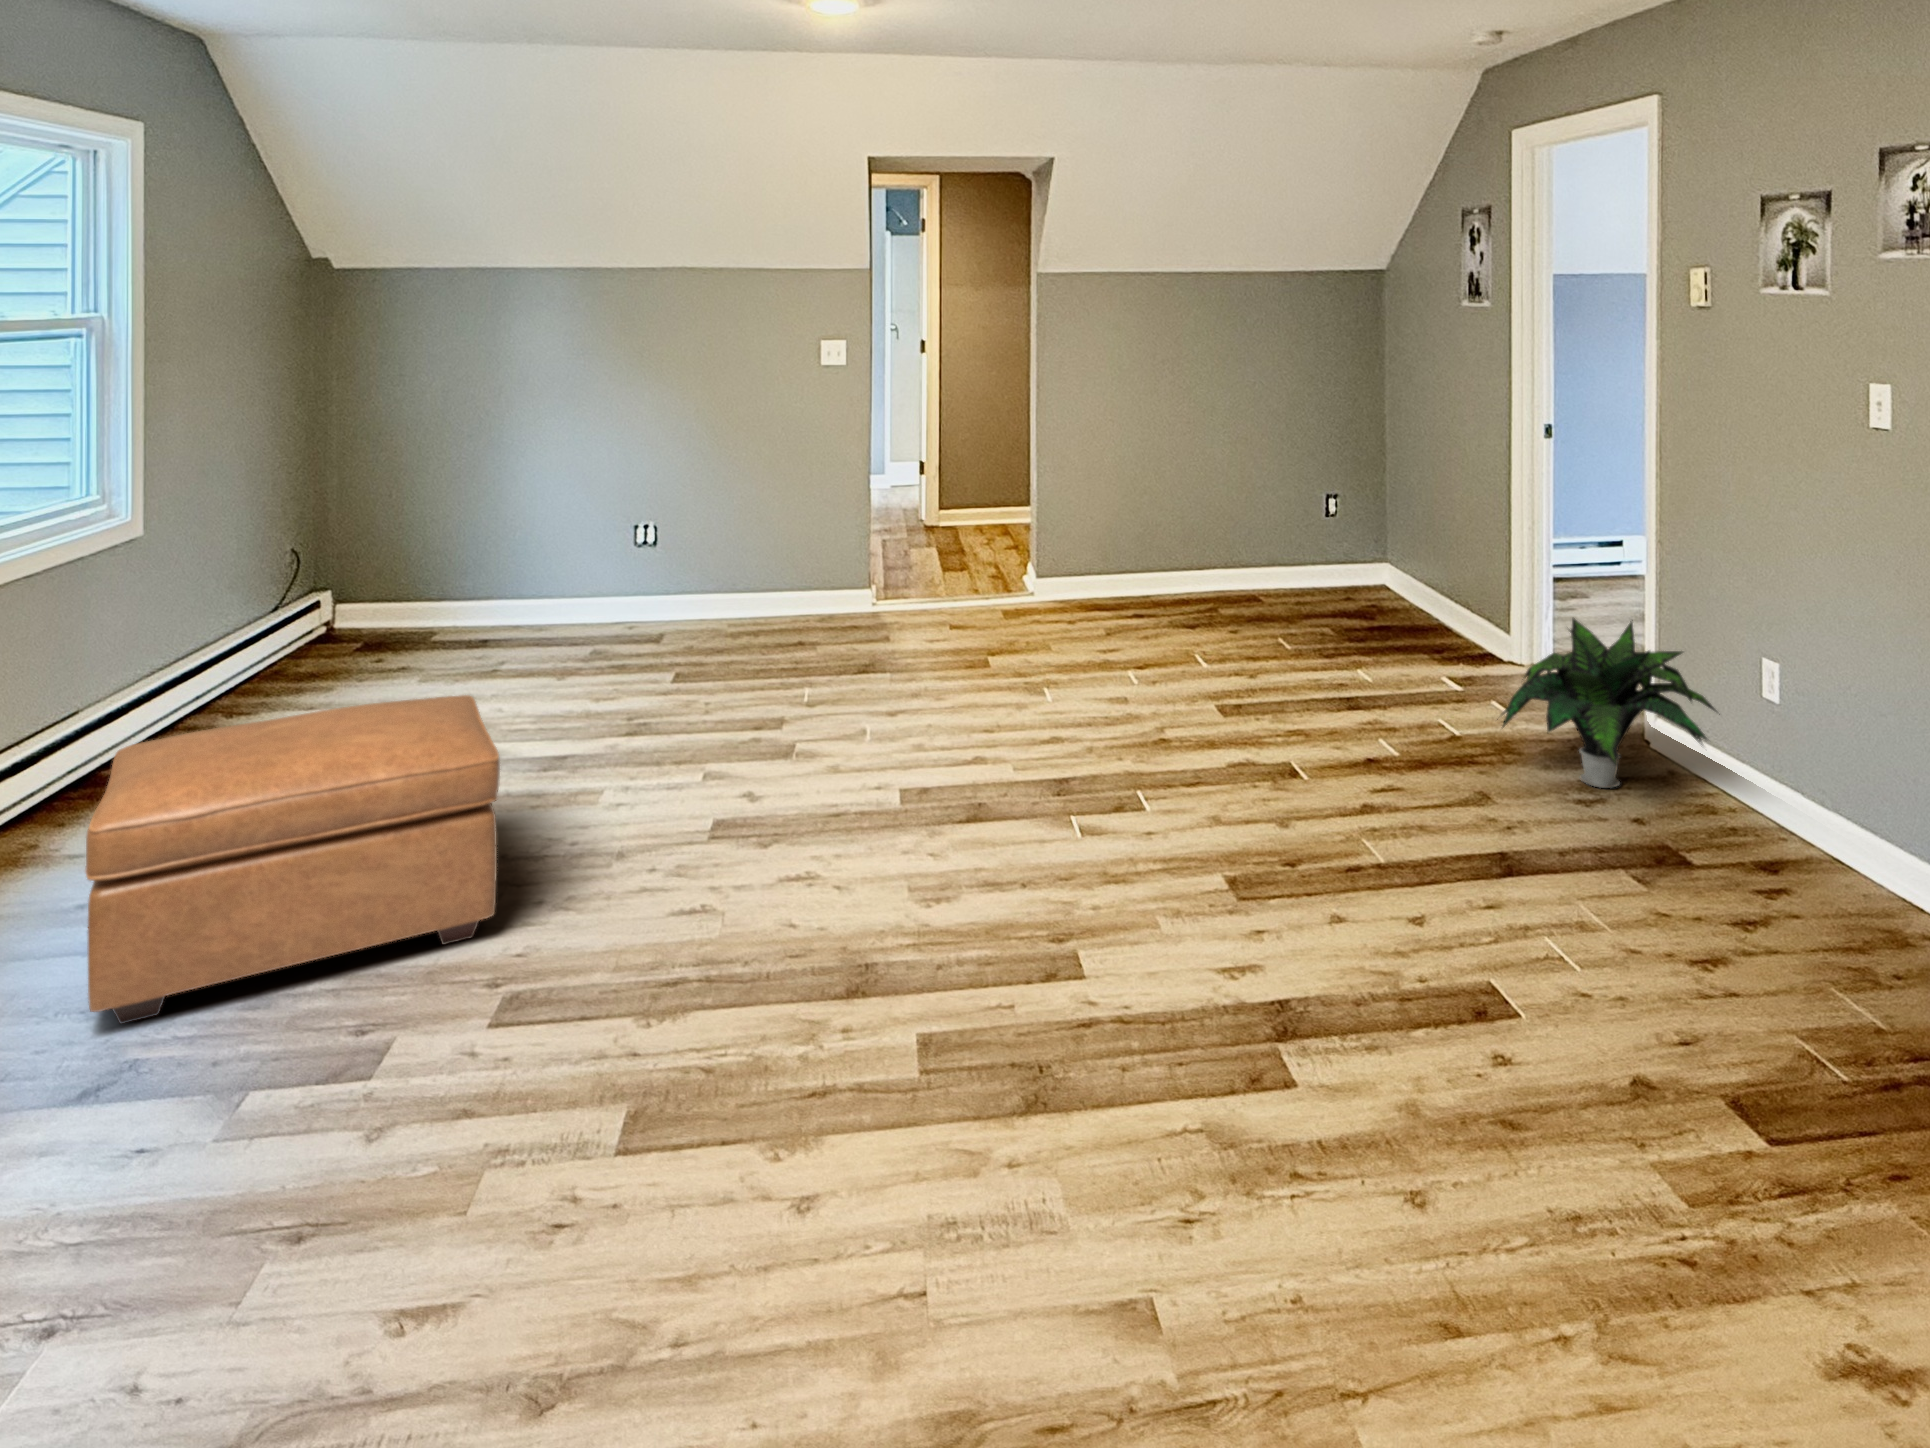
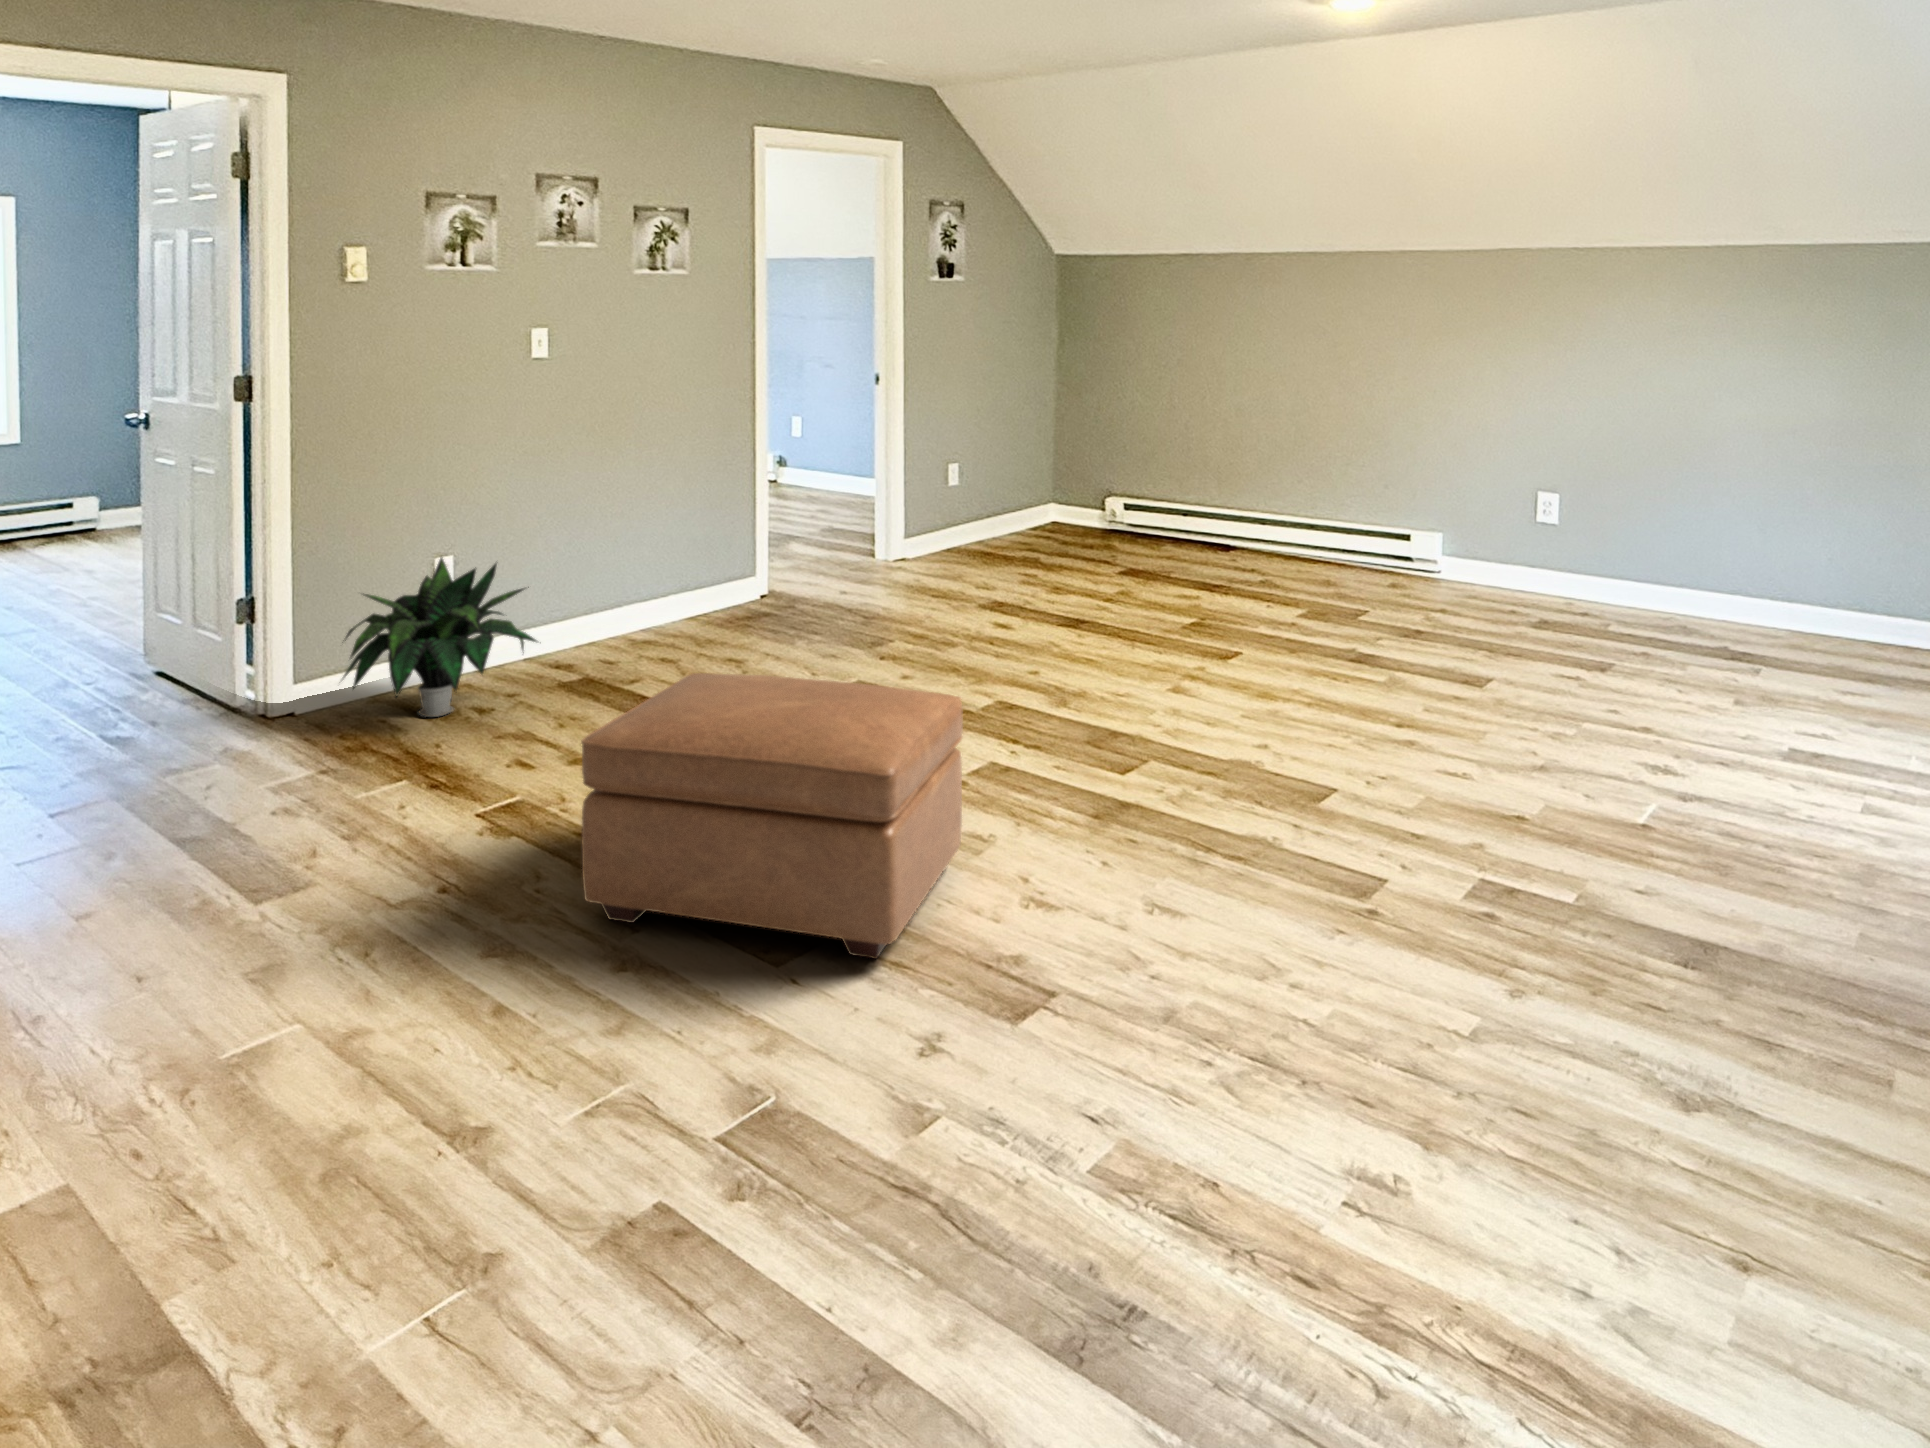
ottoman: present [86,695,500,1024] -> present [581,673,963,959]

